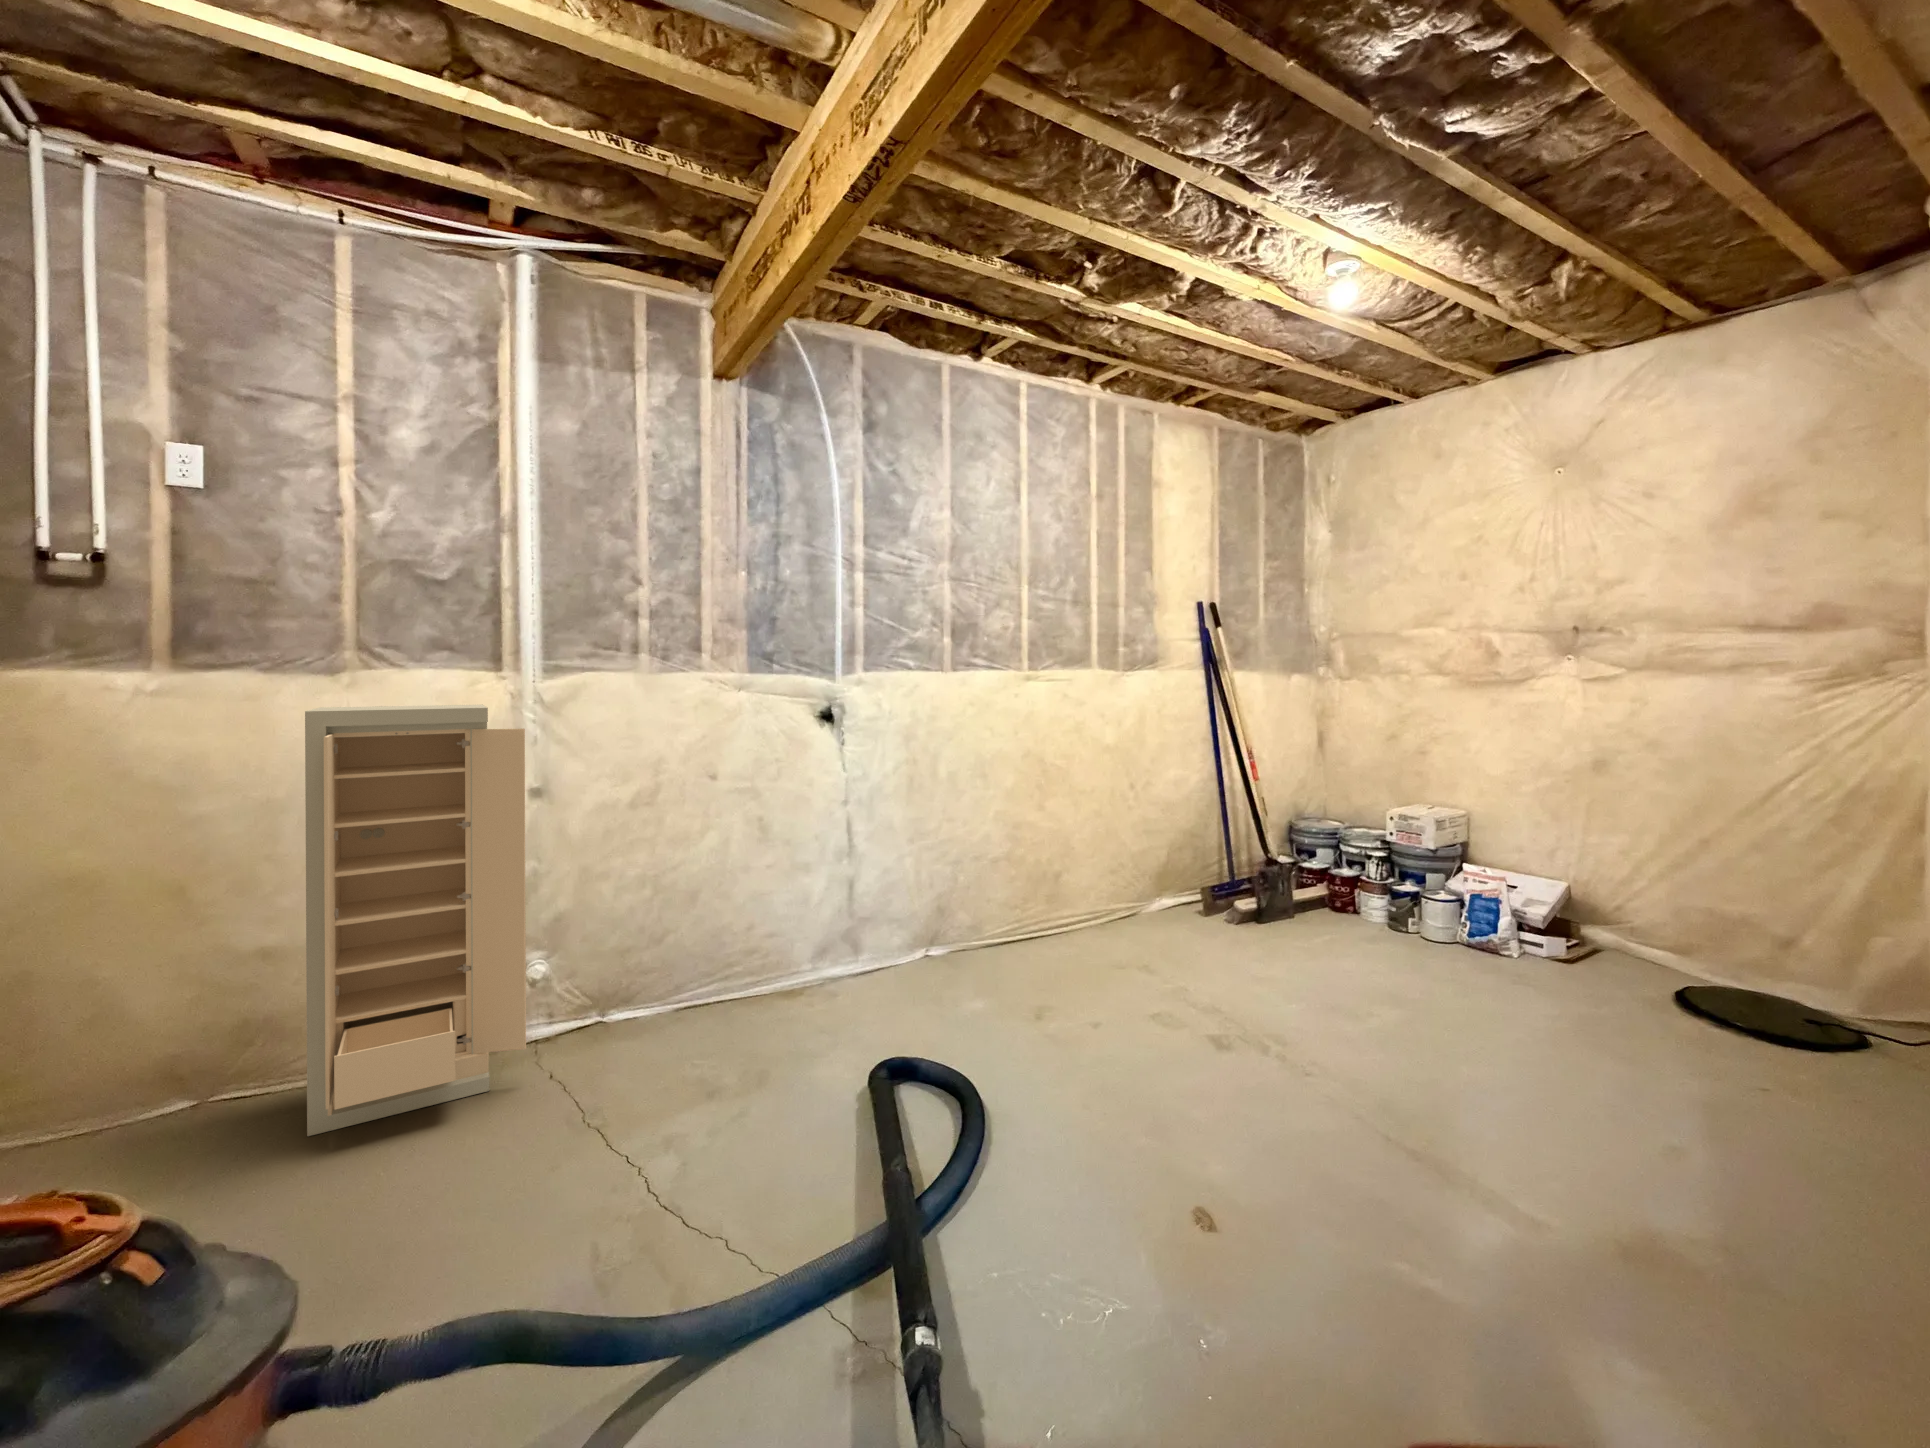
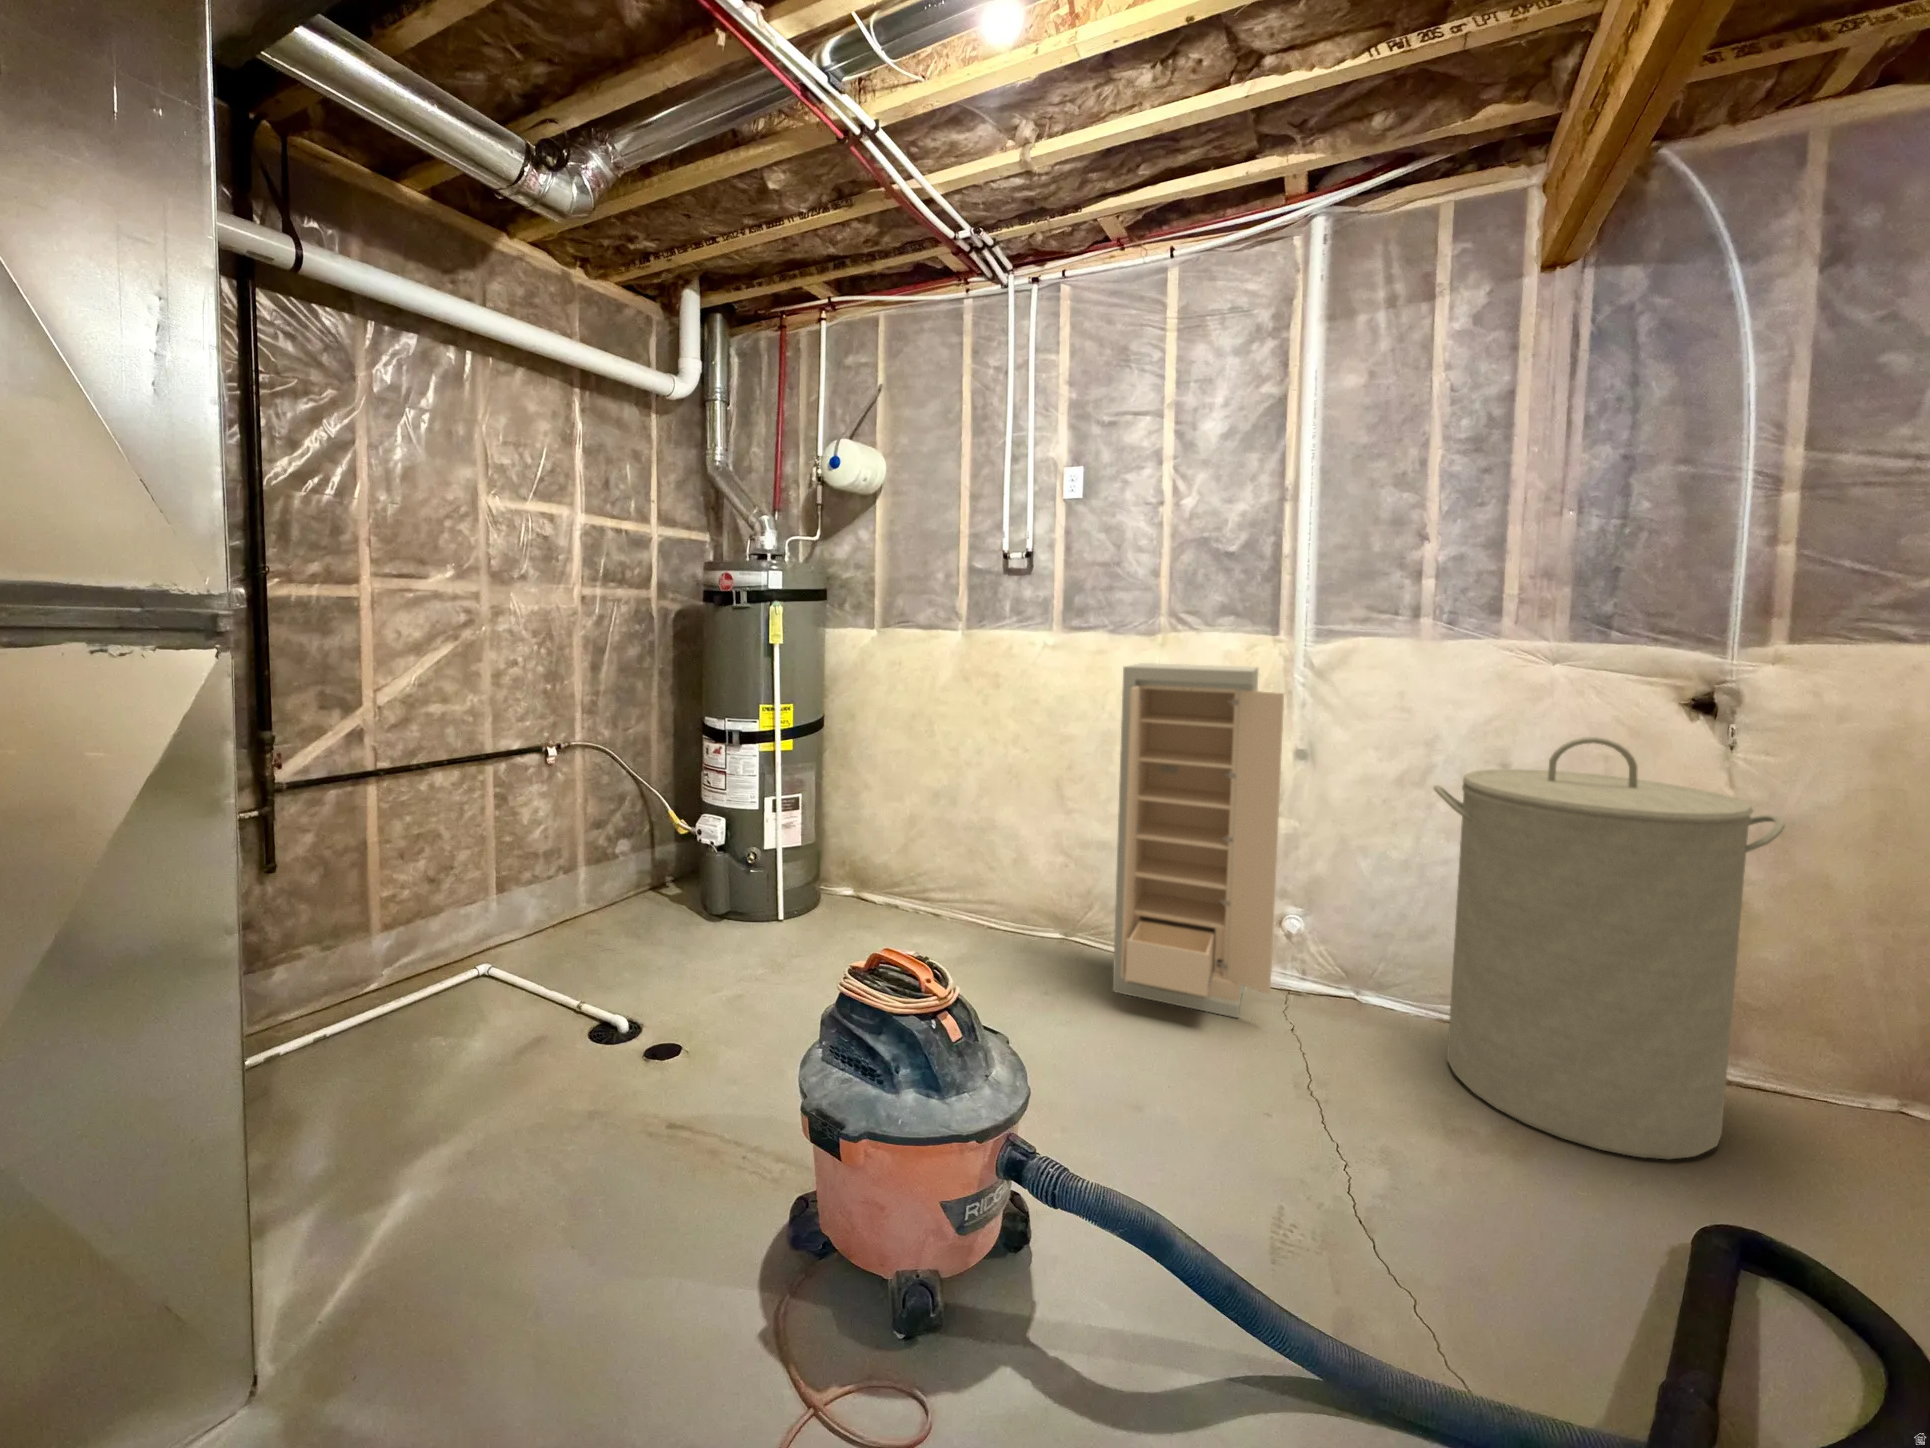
laundry hamper: none [668,743,877,1059] -> present [1434,737,1784,1159]

